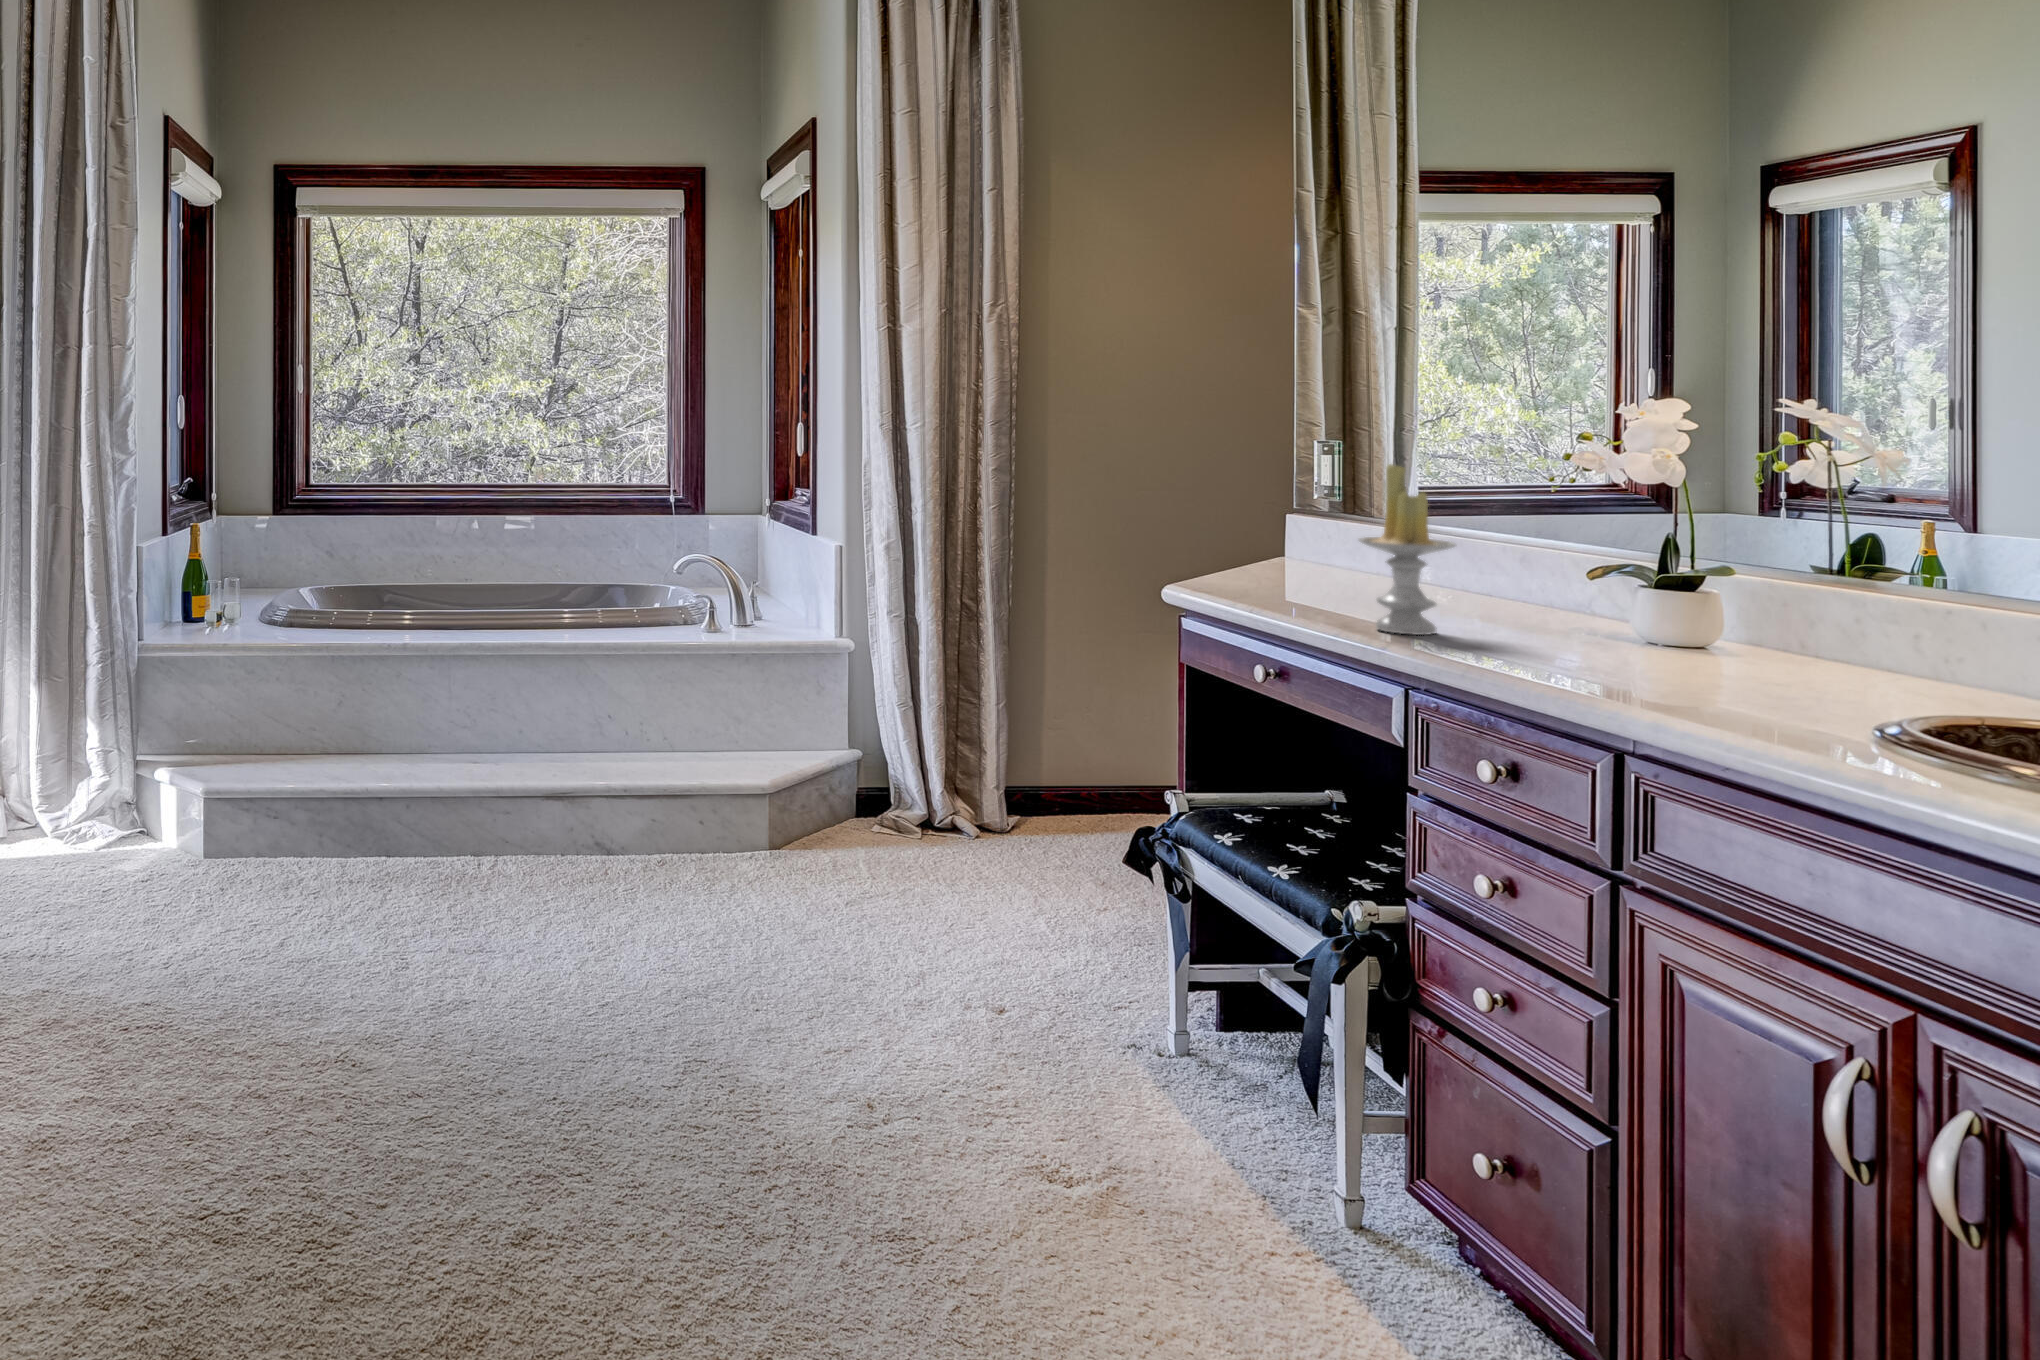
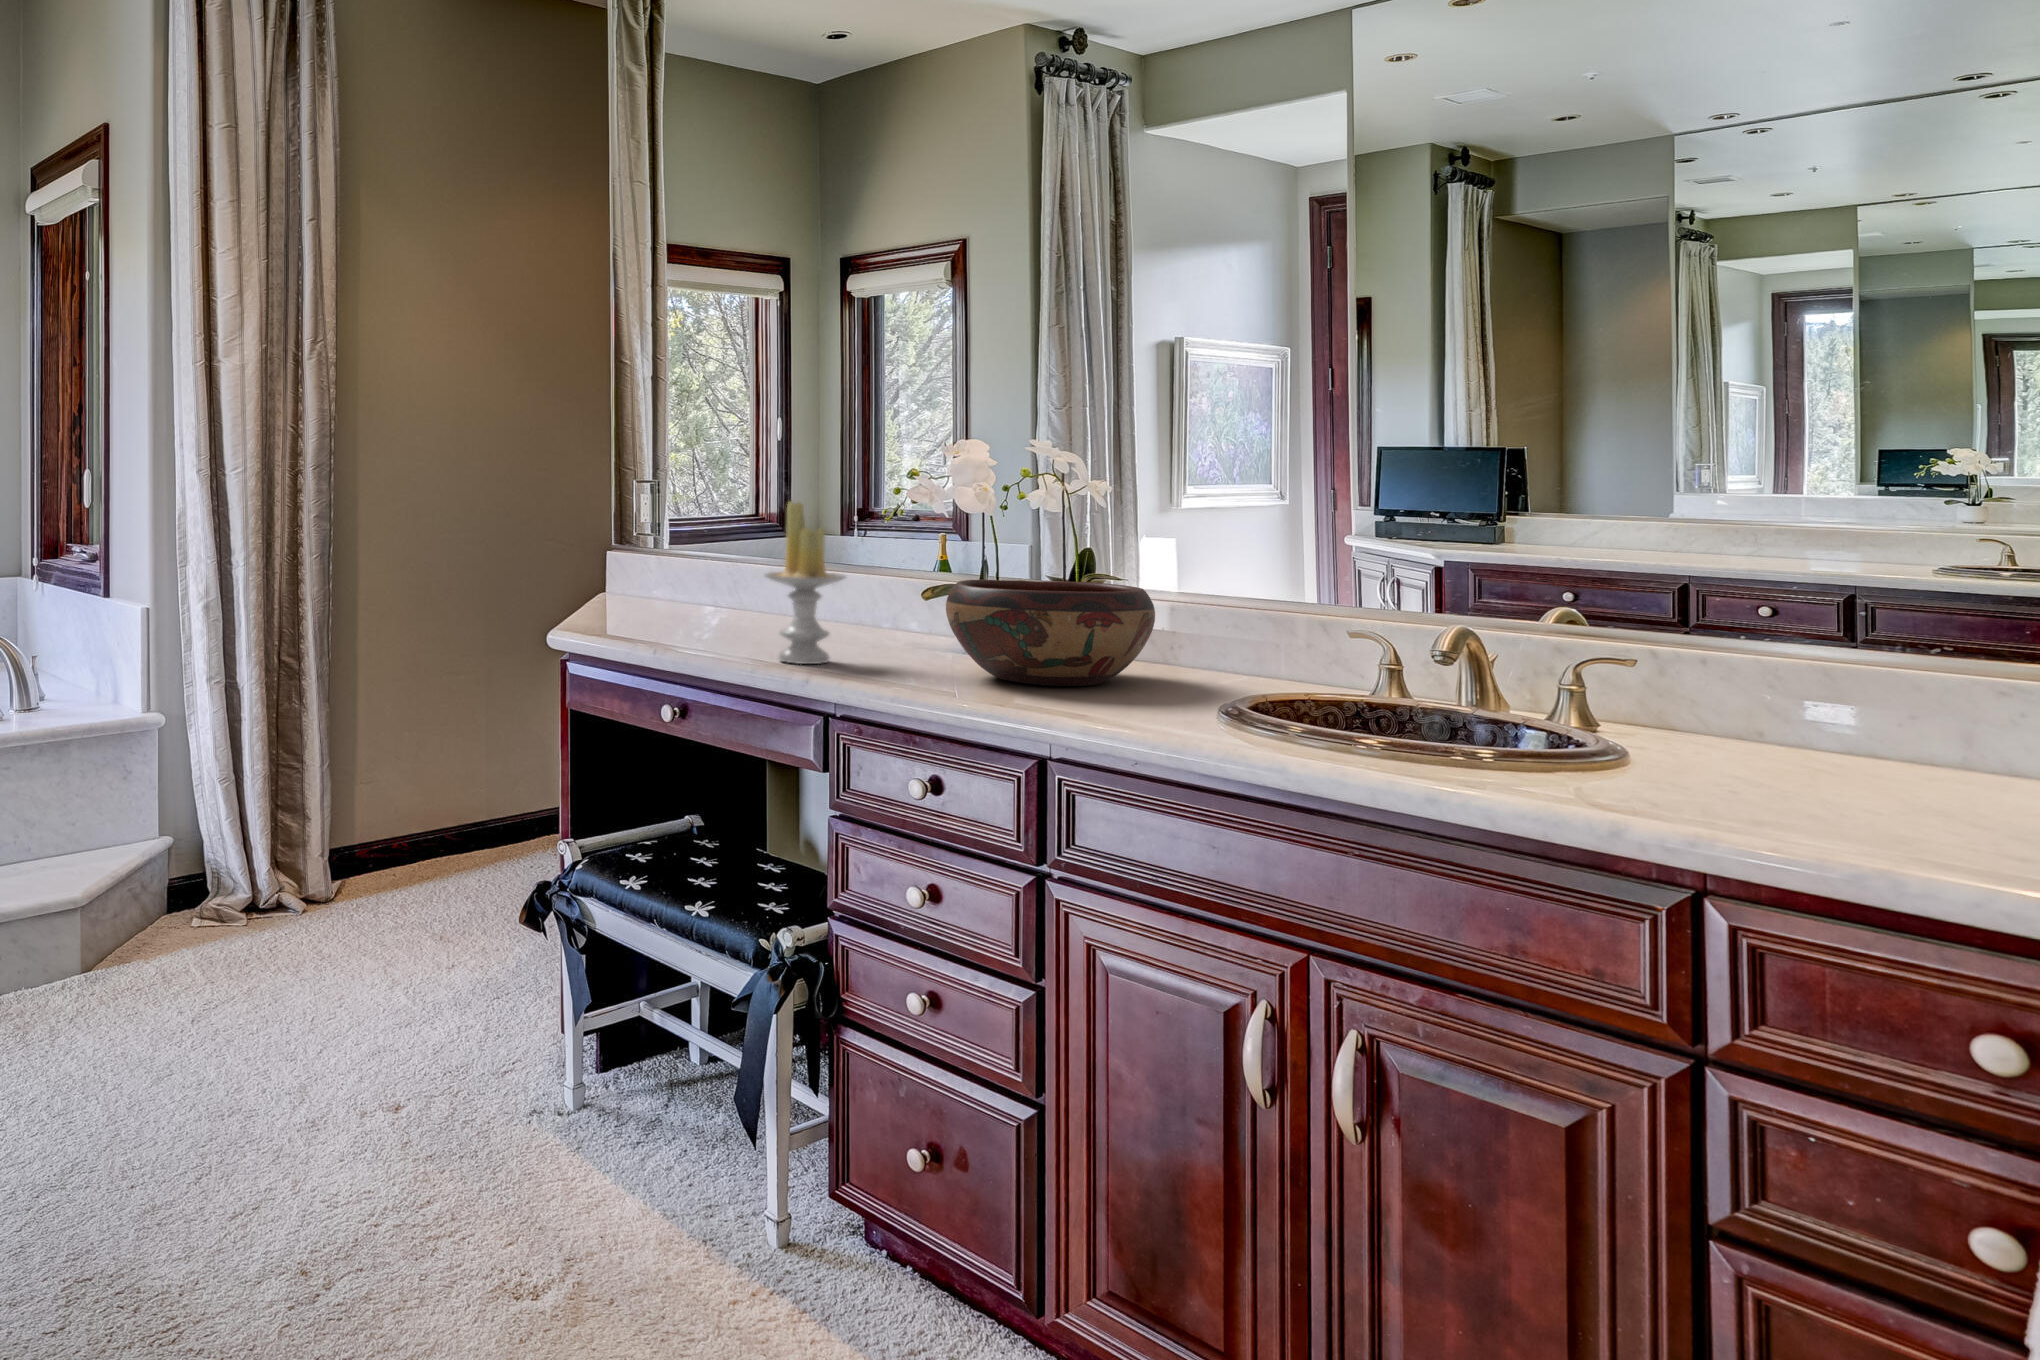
decorative bowl: none [1548,555,1829,681] -> present [946,580,1155,686]

